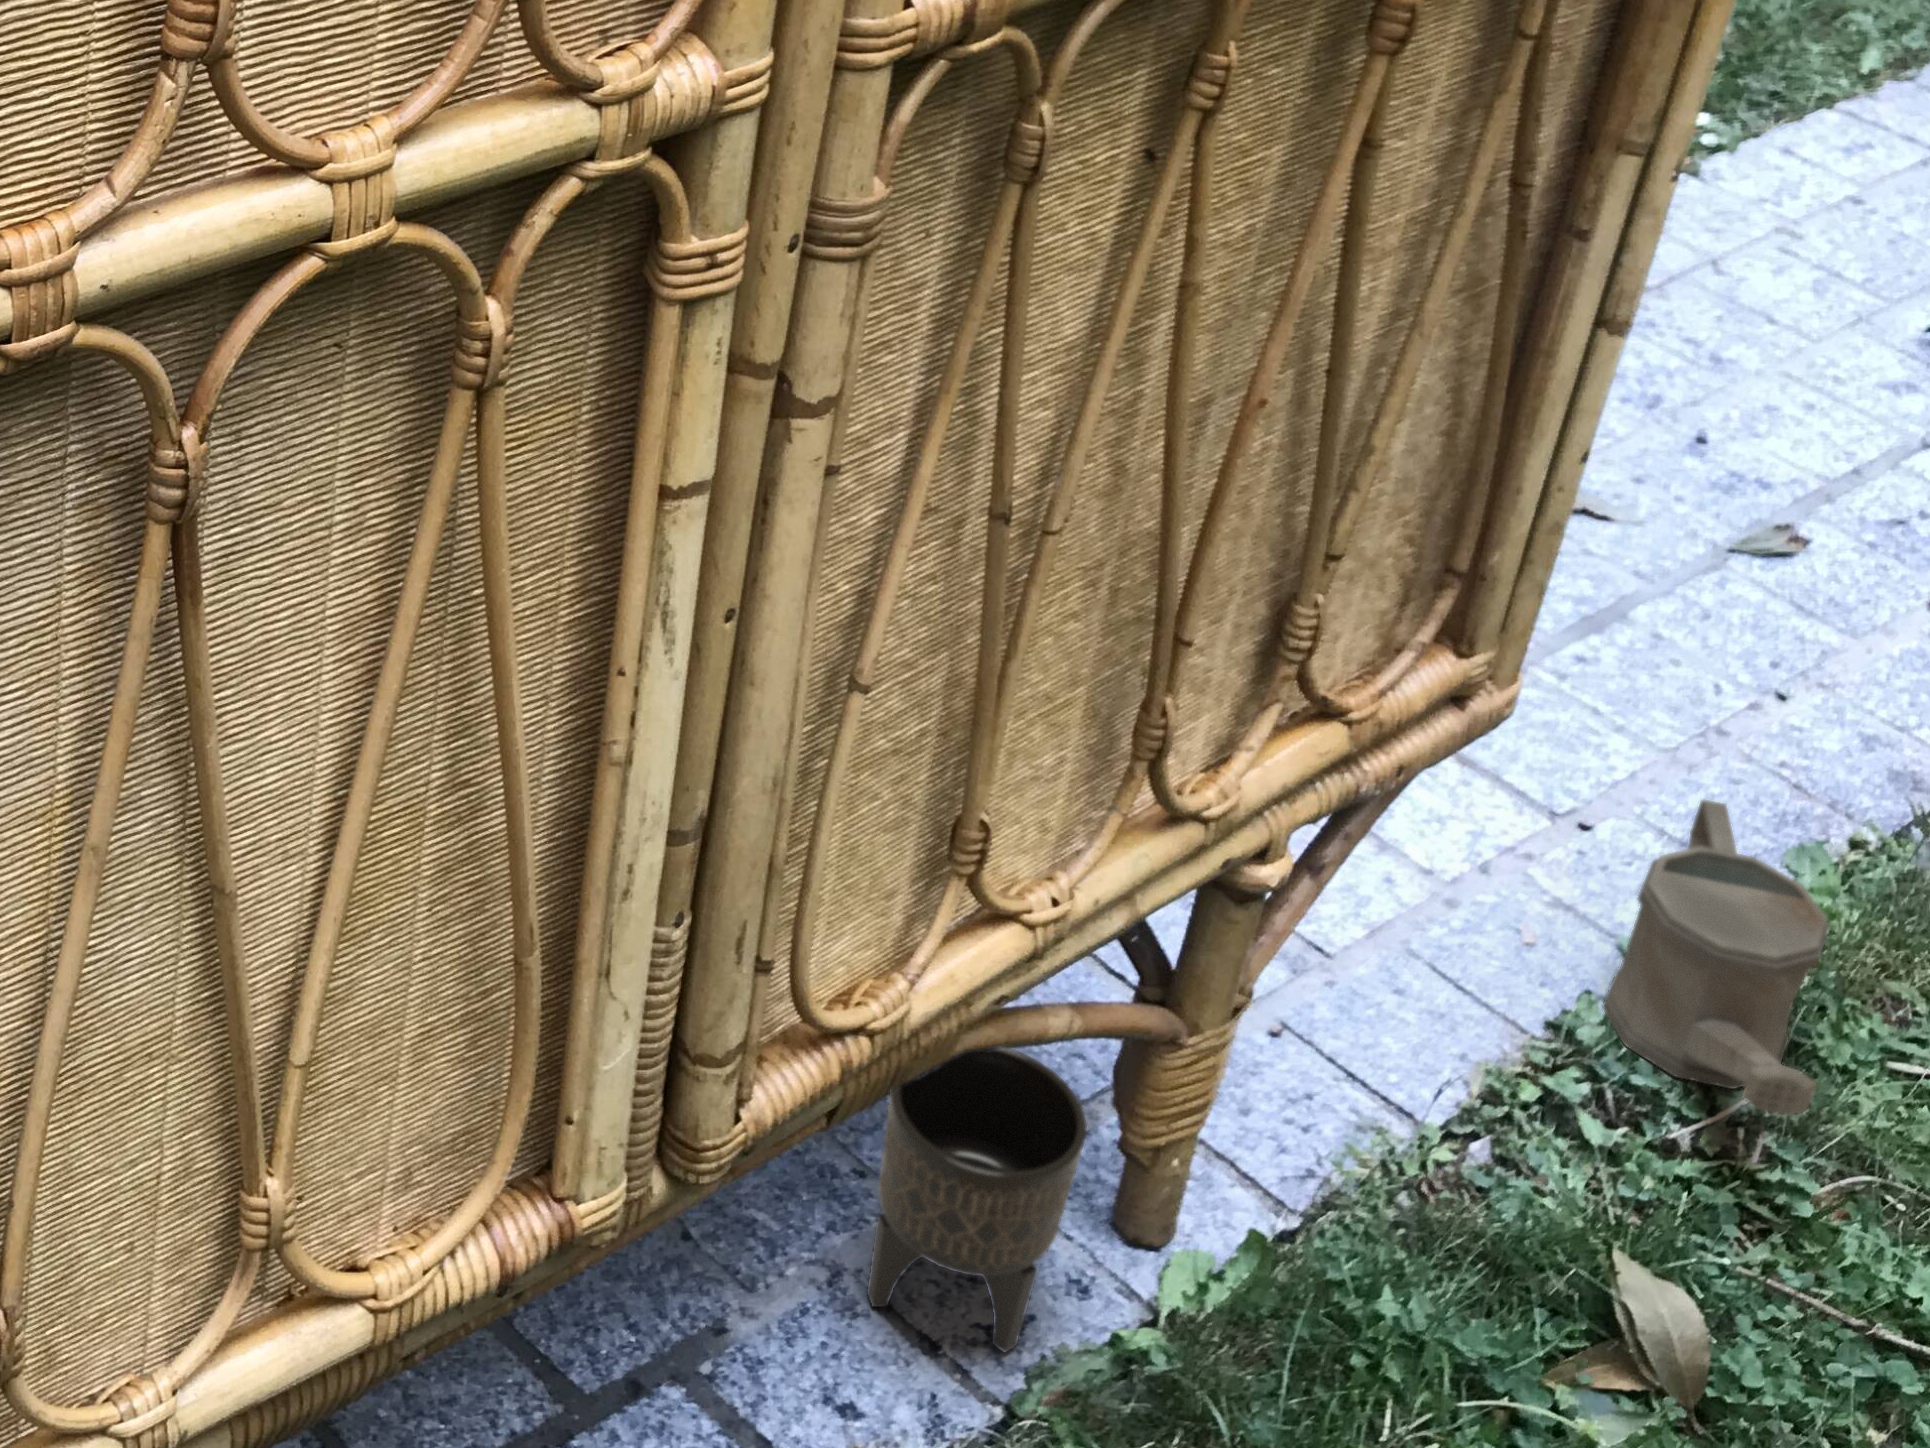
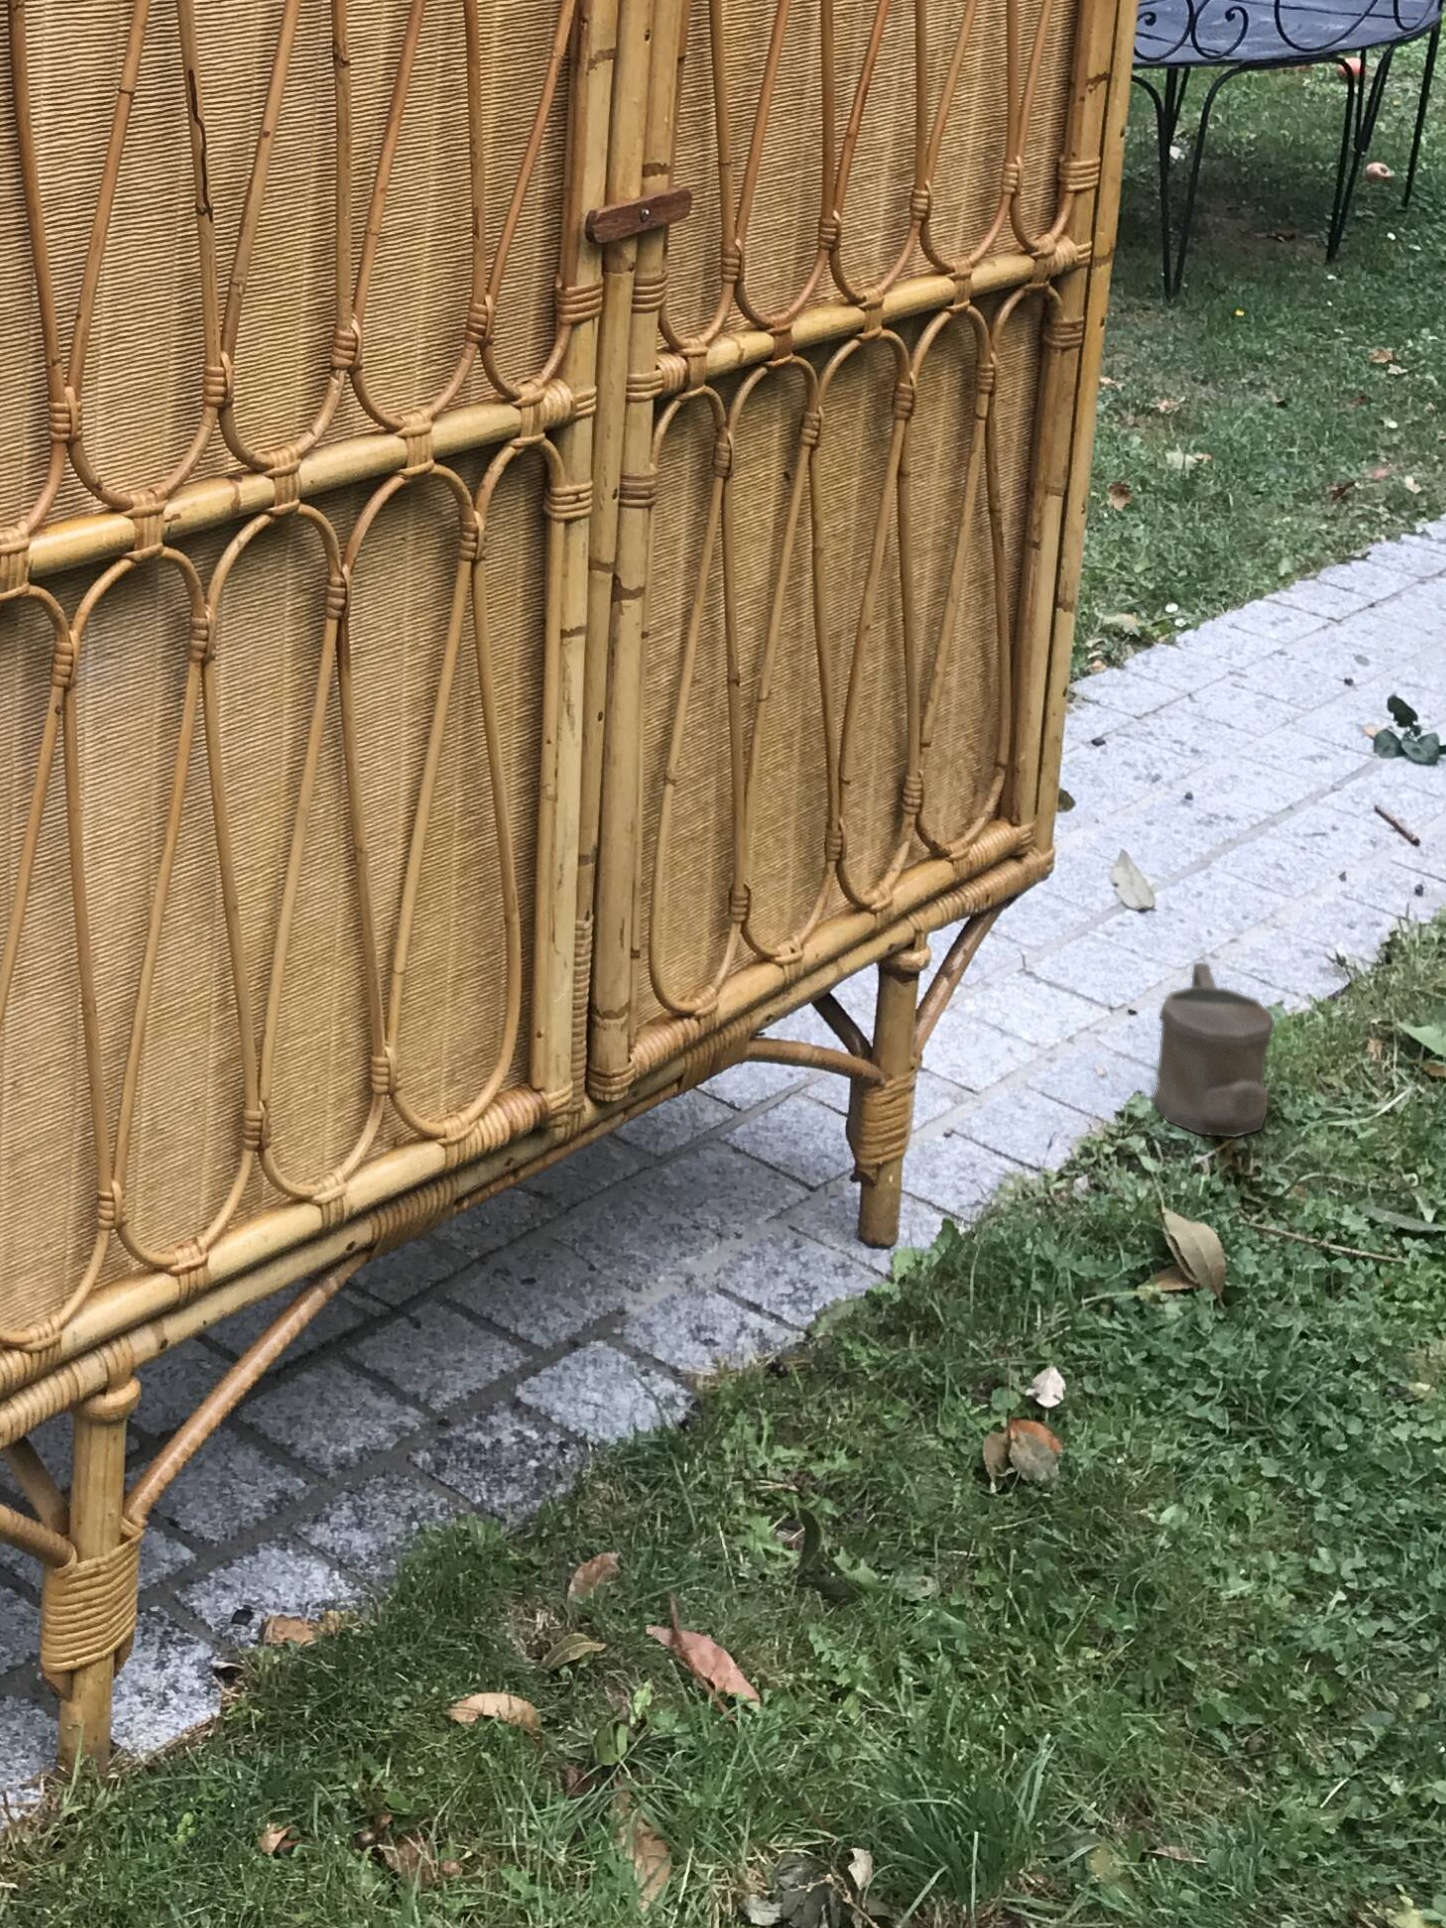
planter: present [867,1047,1087,1352] -> none [712,1104,834,1309]

